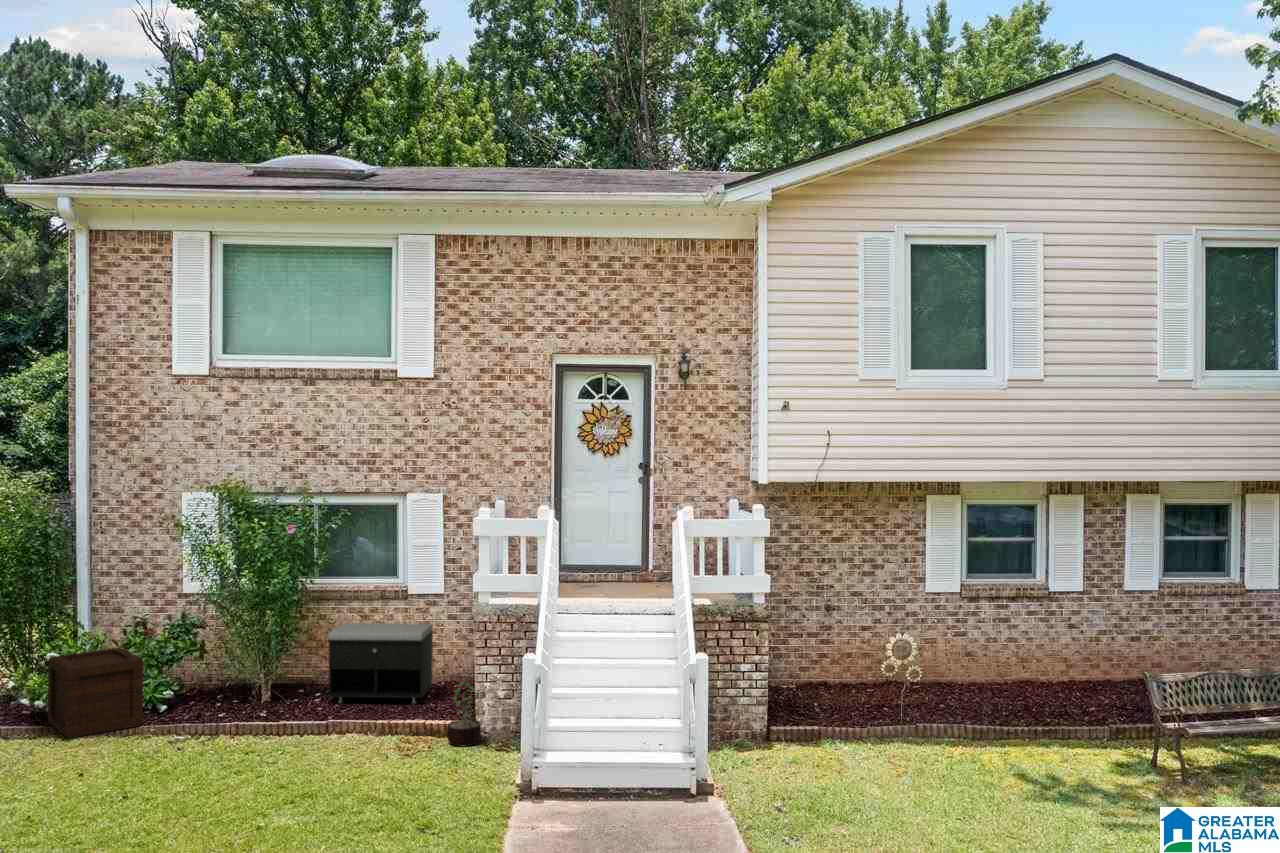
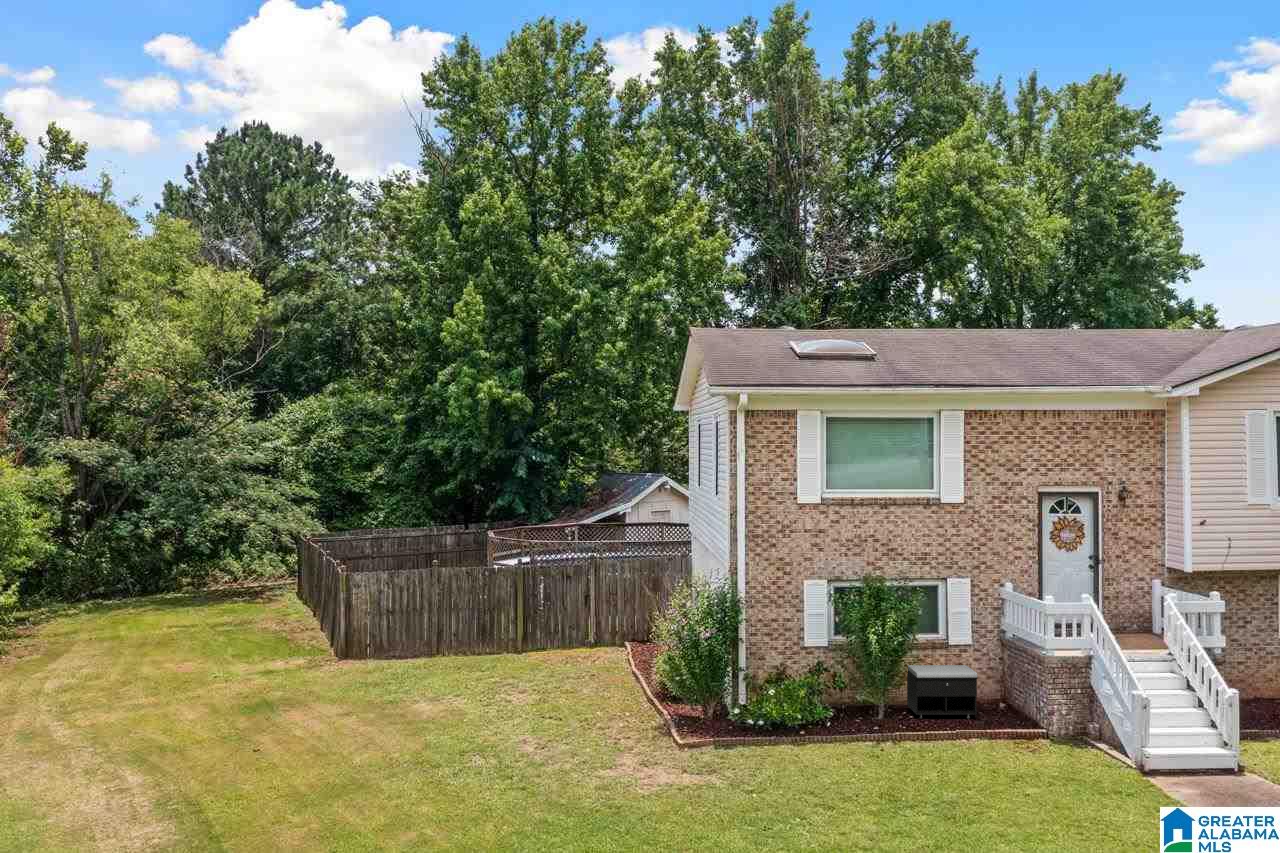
wooden crate: present [48,648,143,739] -> none [774,685,835,743]
decorative plant: present [447,682,481,746] -> none [1036,705,1059,746]

